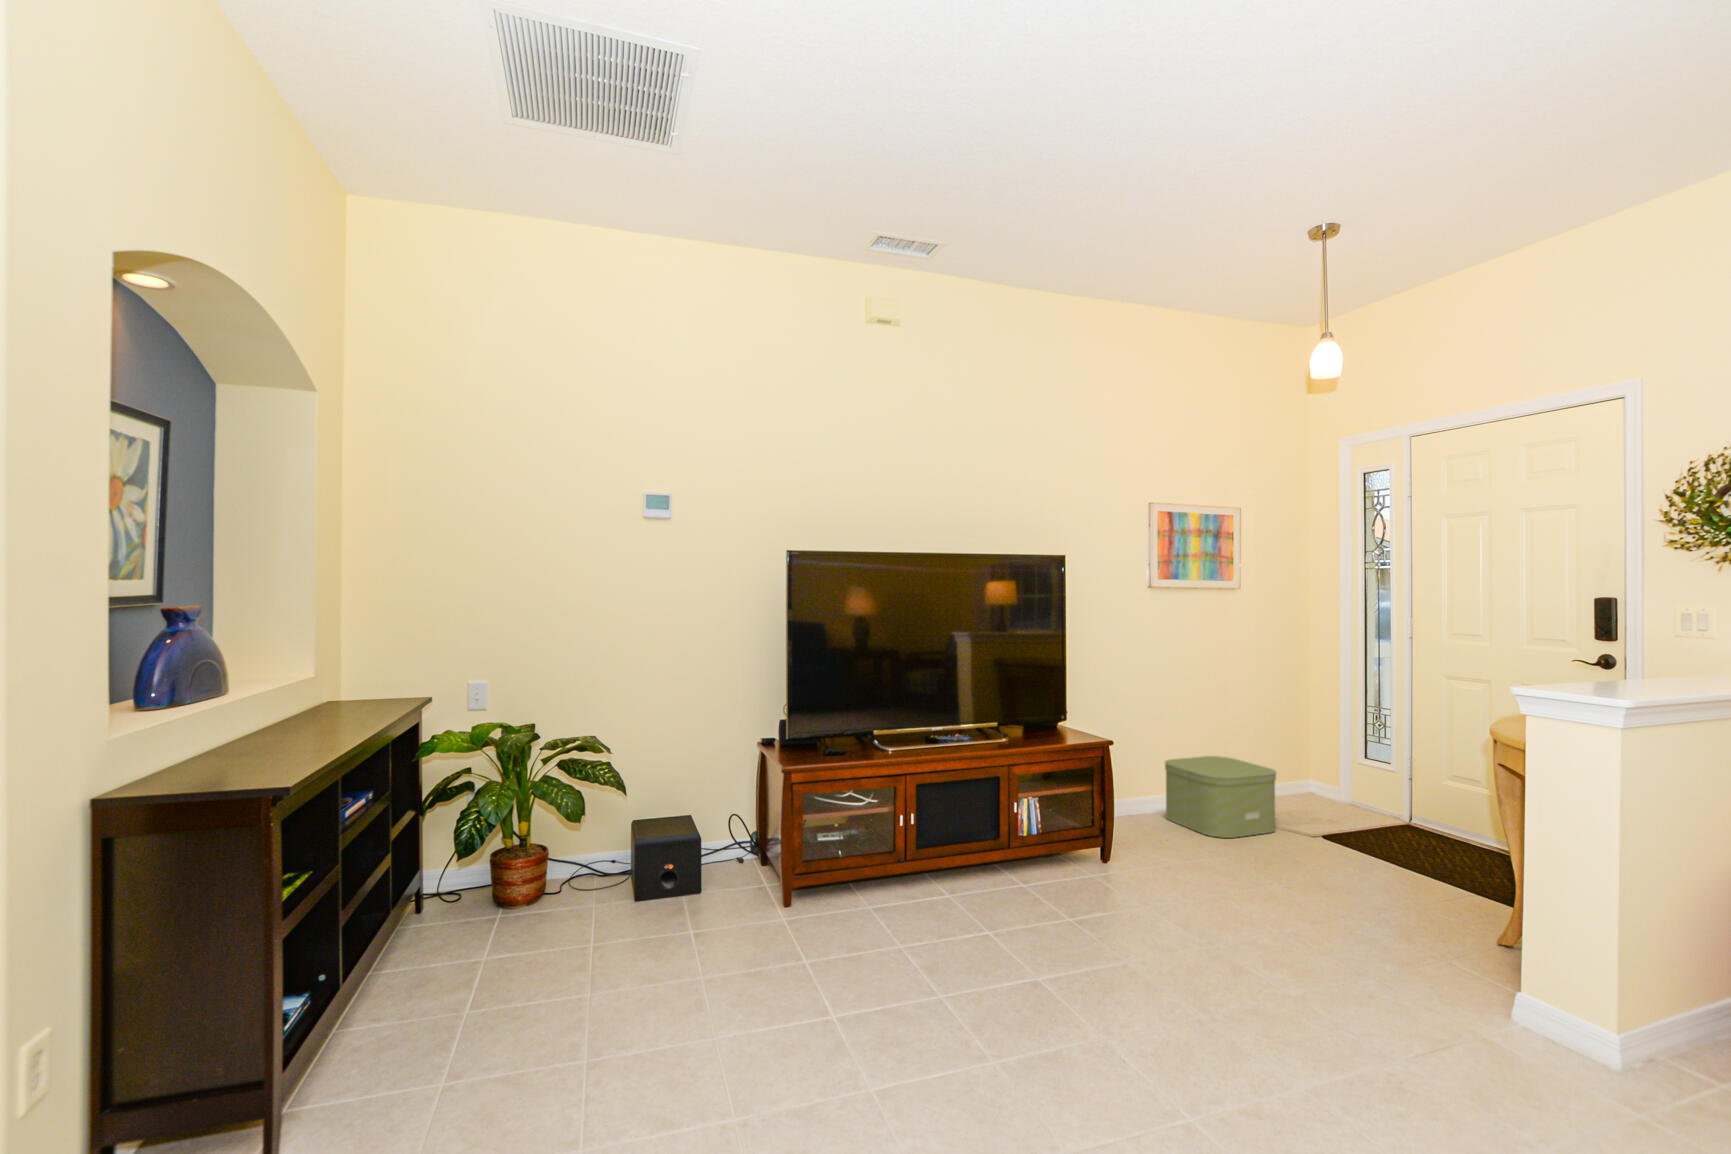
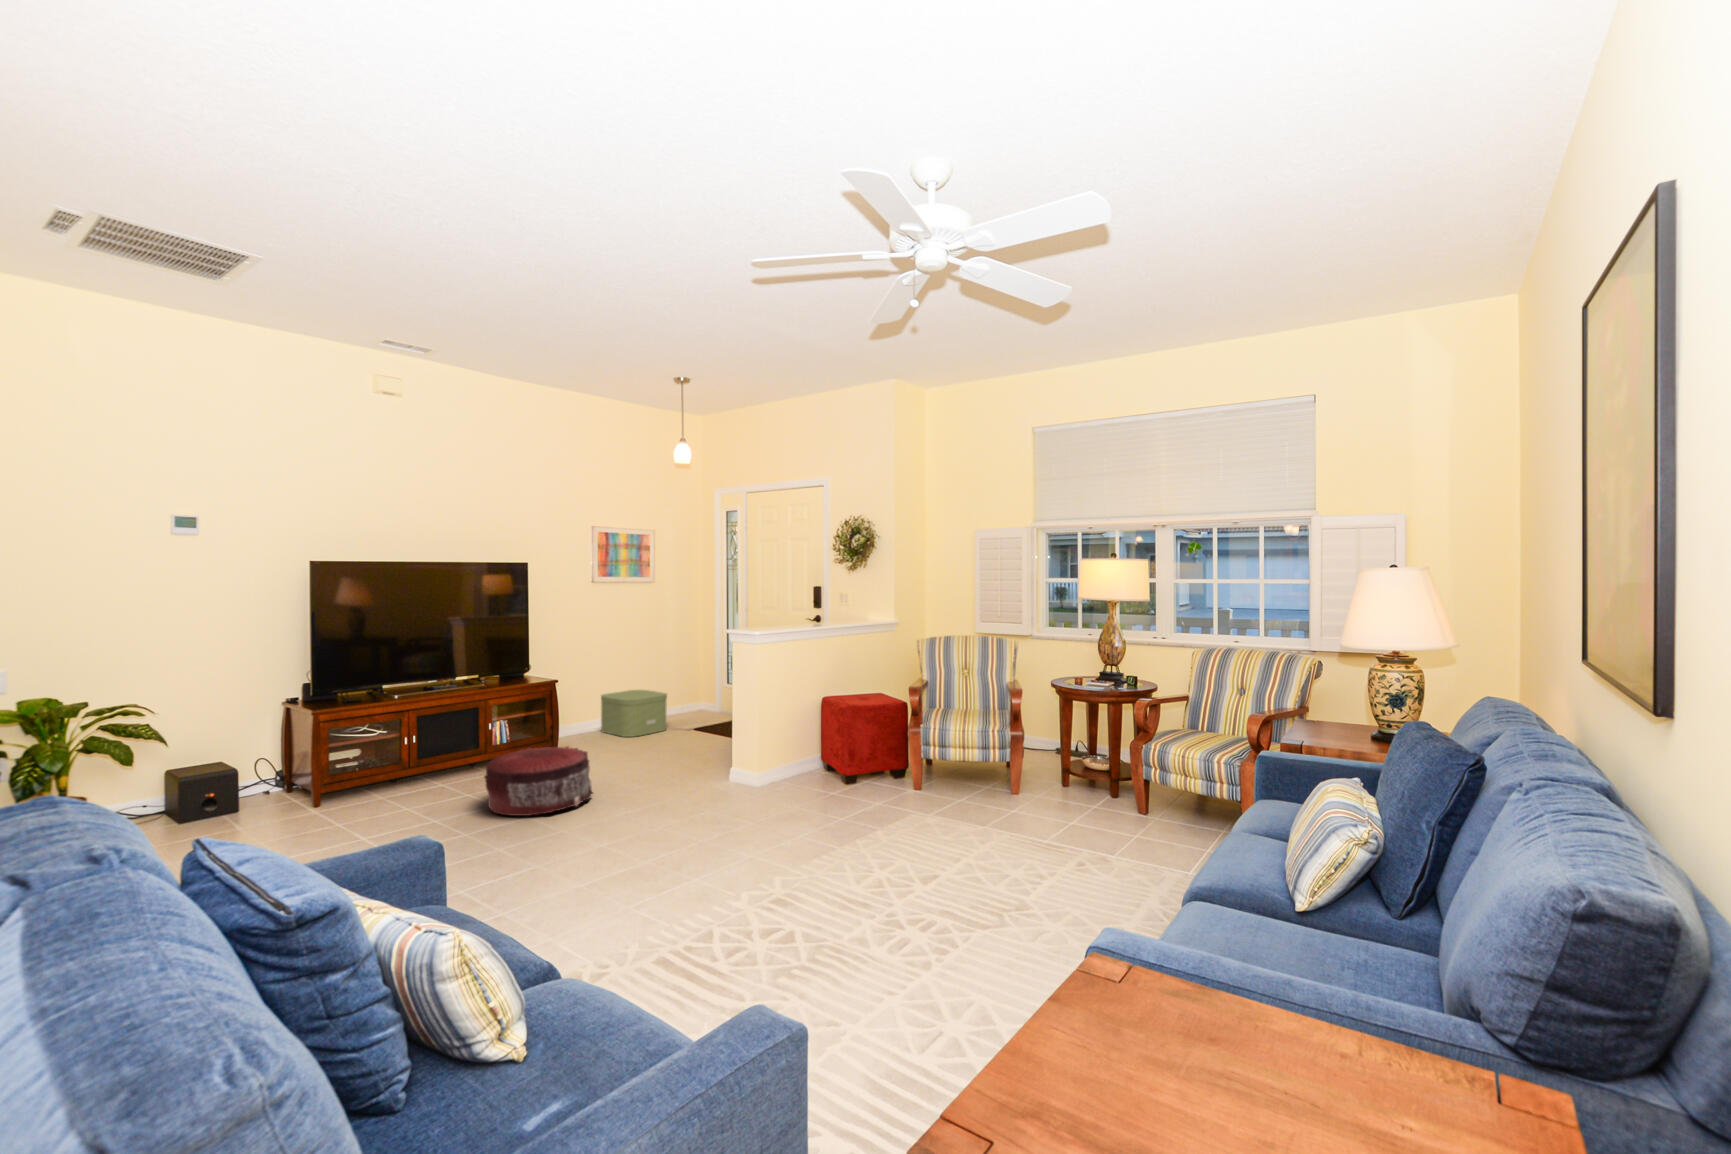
pouf: none [1011,865,1207,1025] -> present [484,746,593,816]

